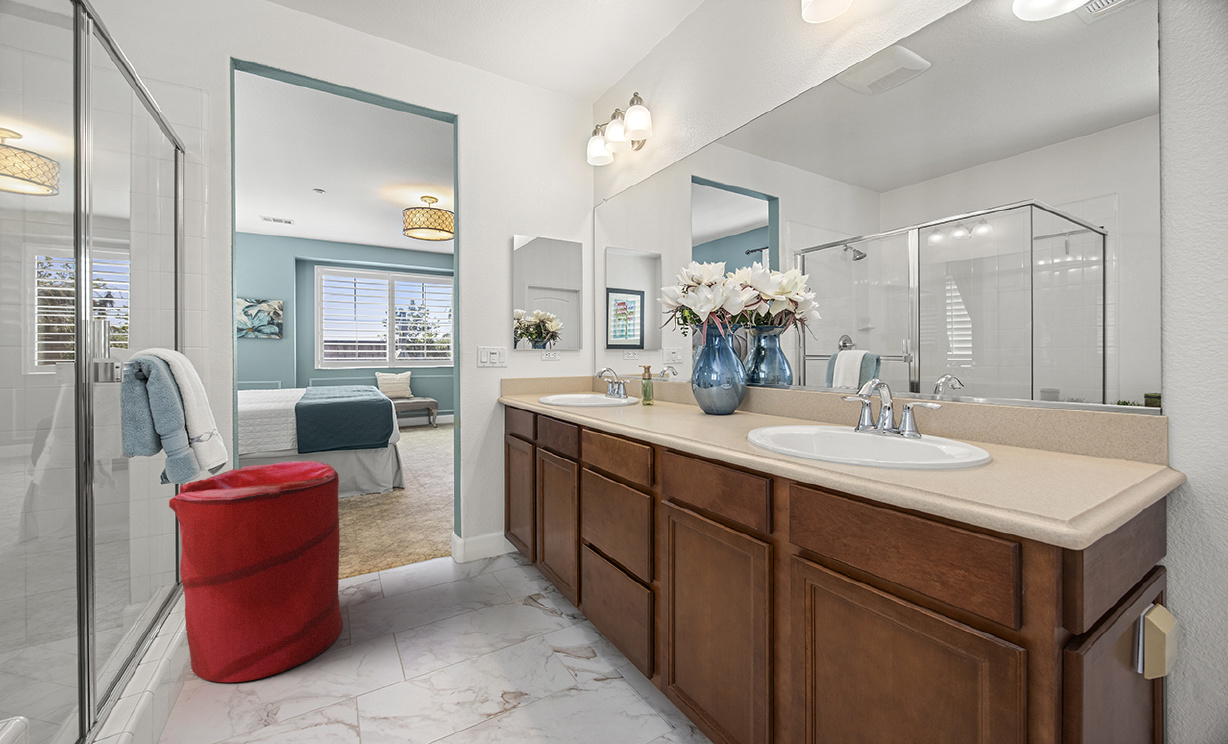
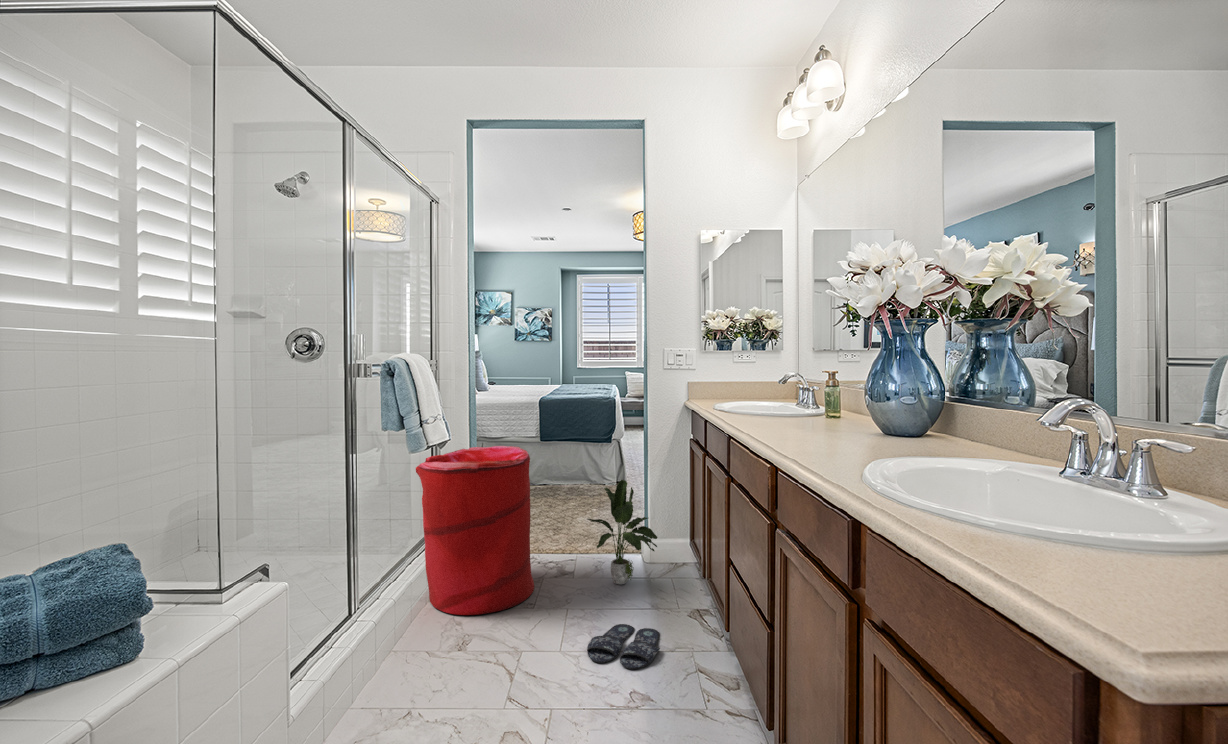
potted plant: none [408,485,483,596] -> present [587,480,657,584]
slippers: none [440,635,517,688] -> present [587,624,660,669]

